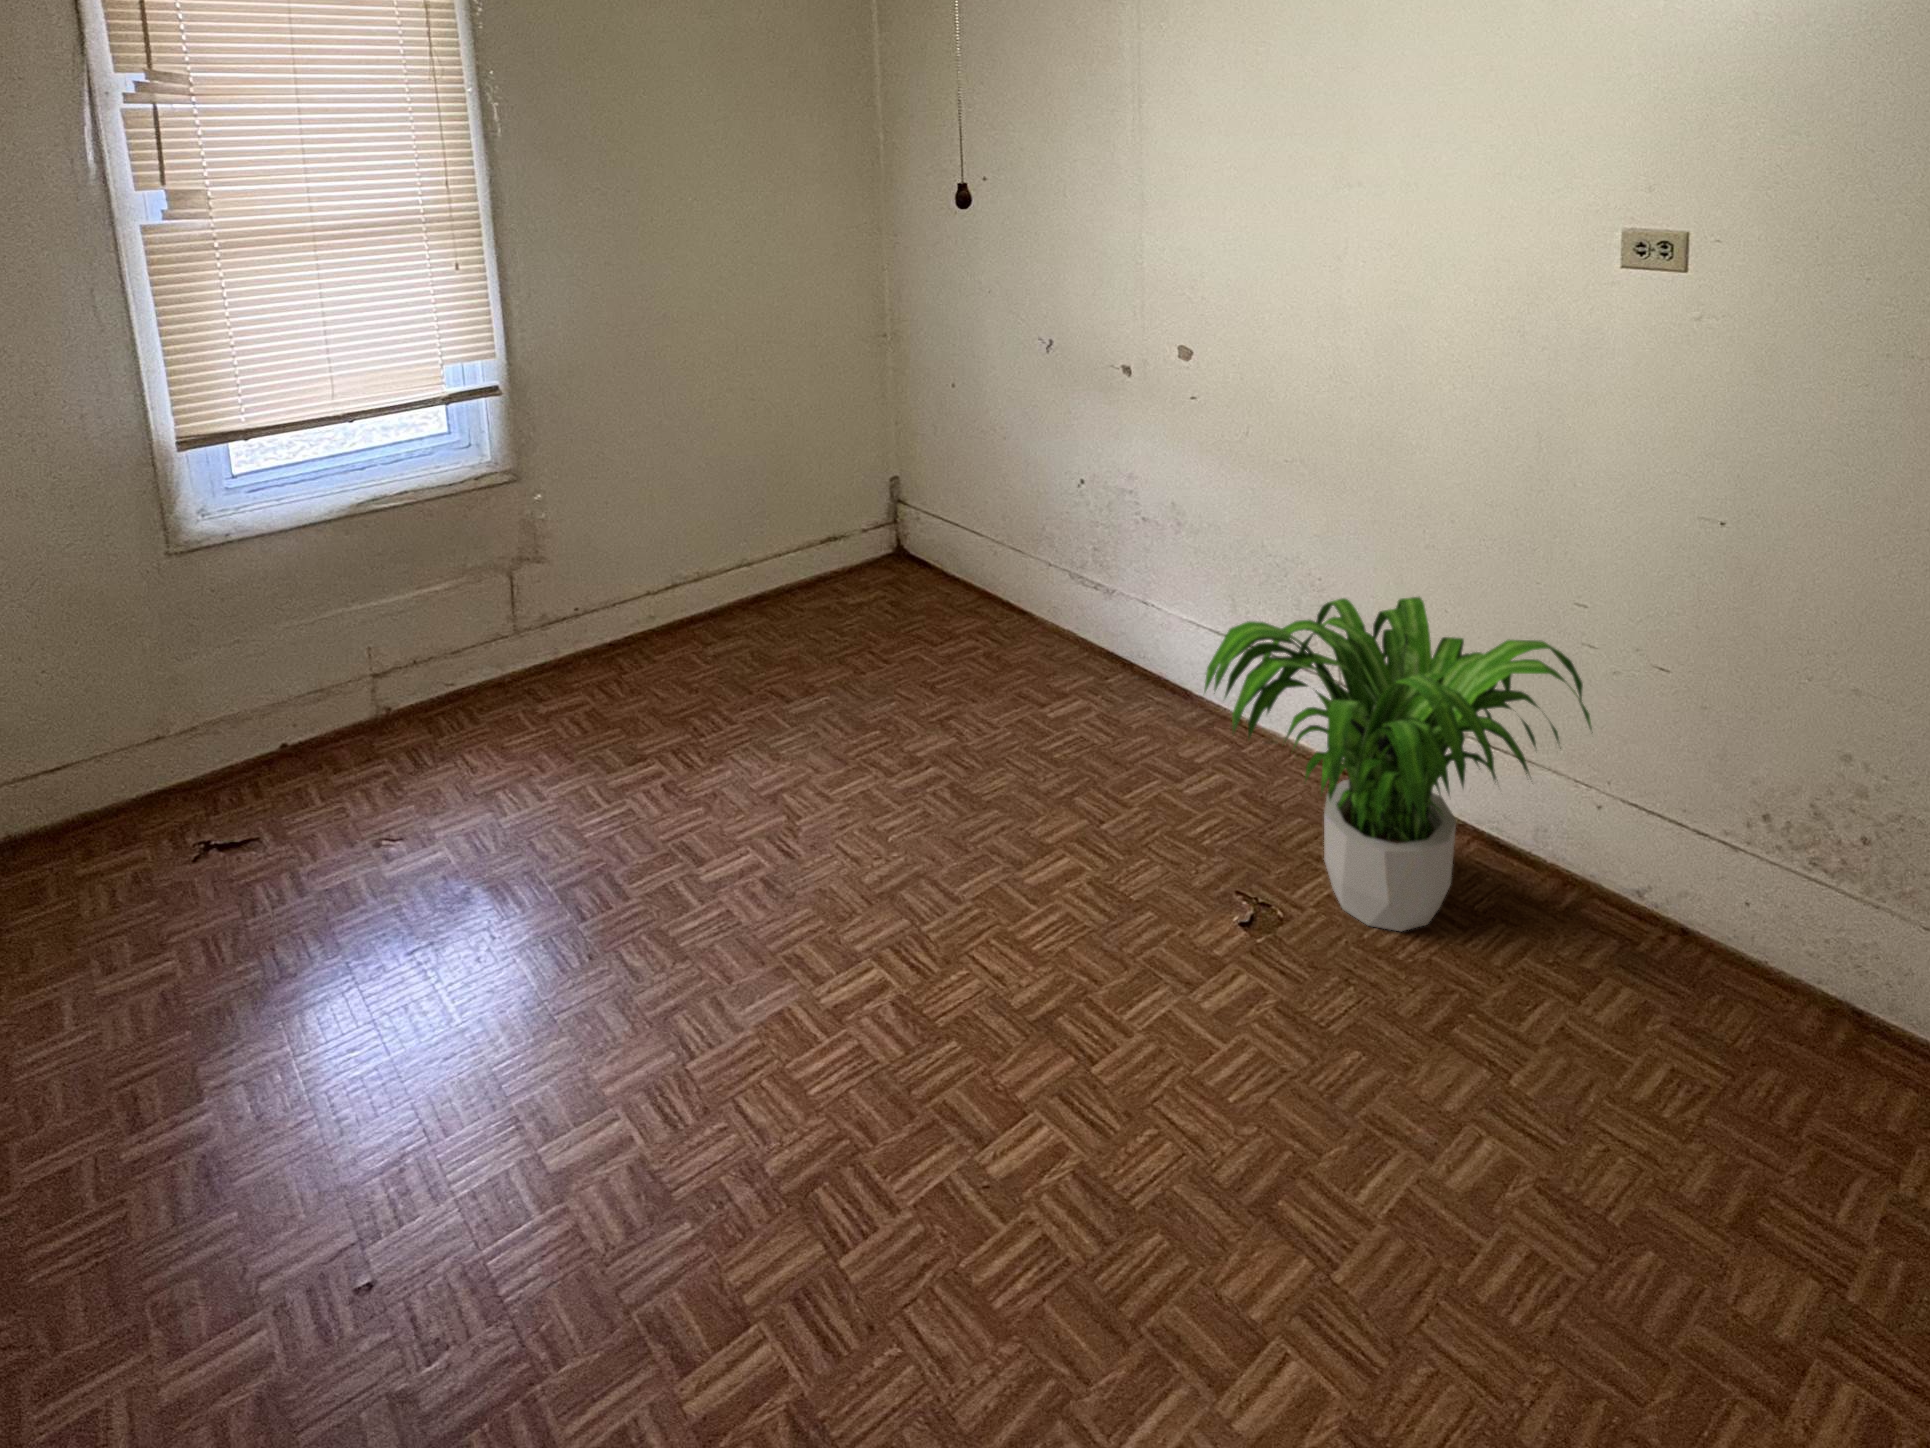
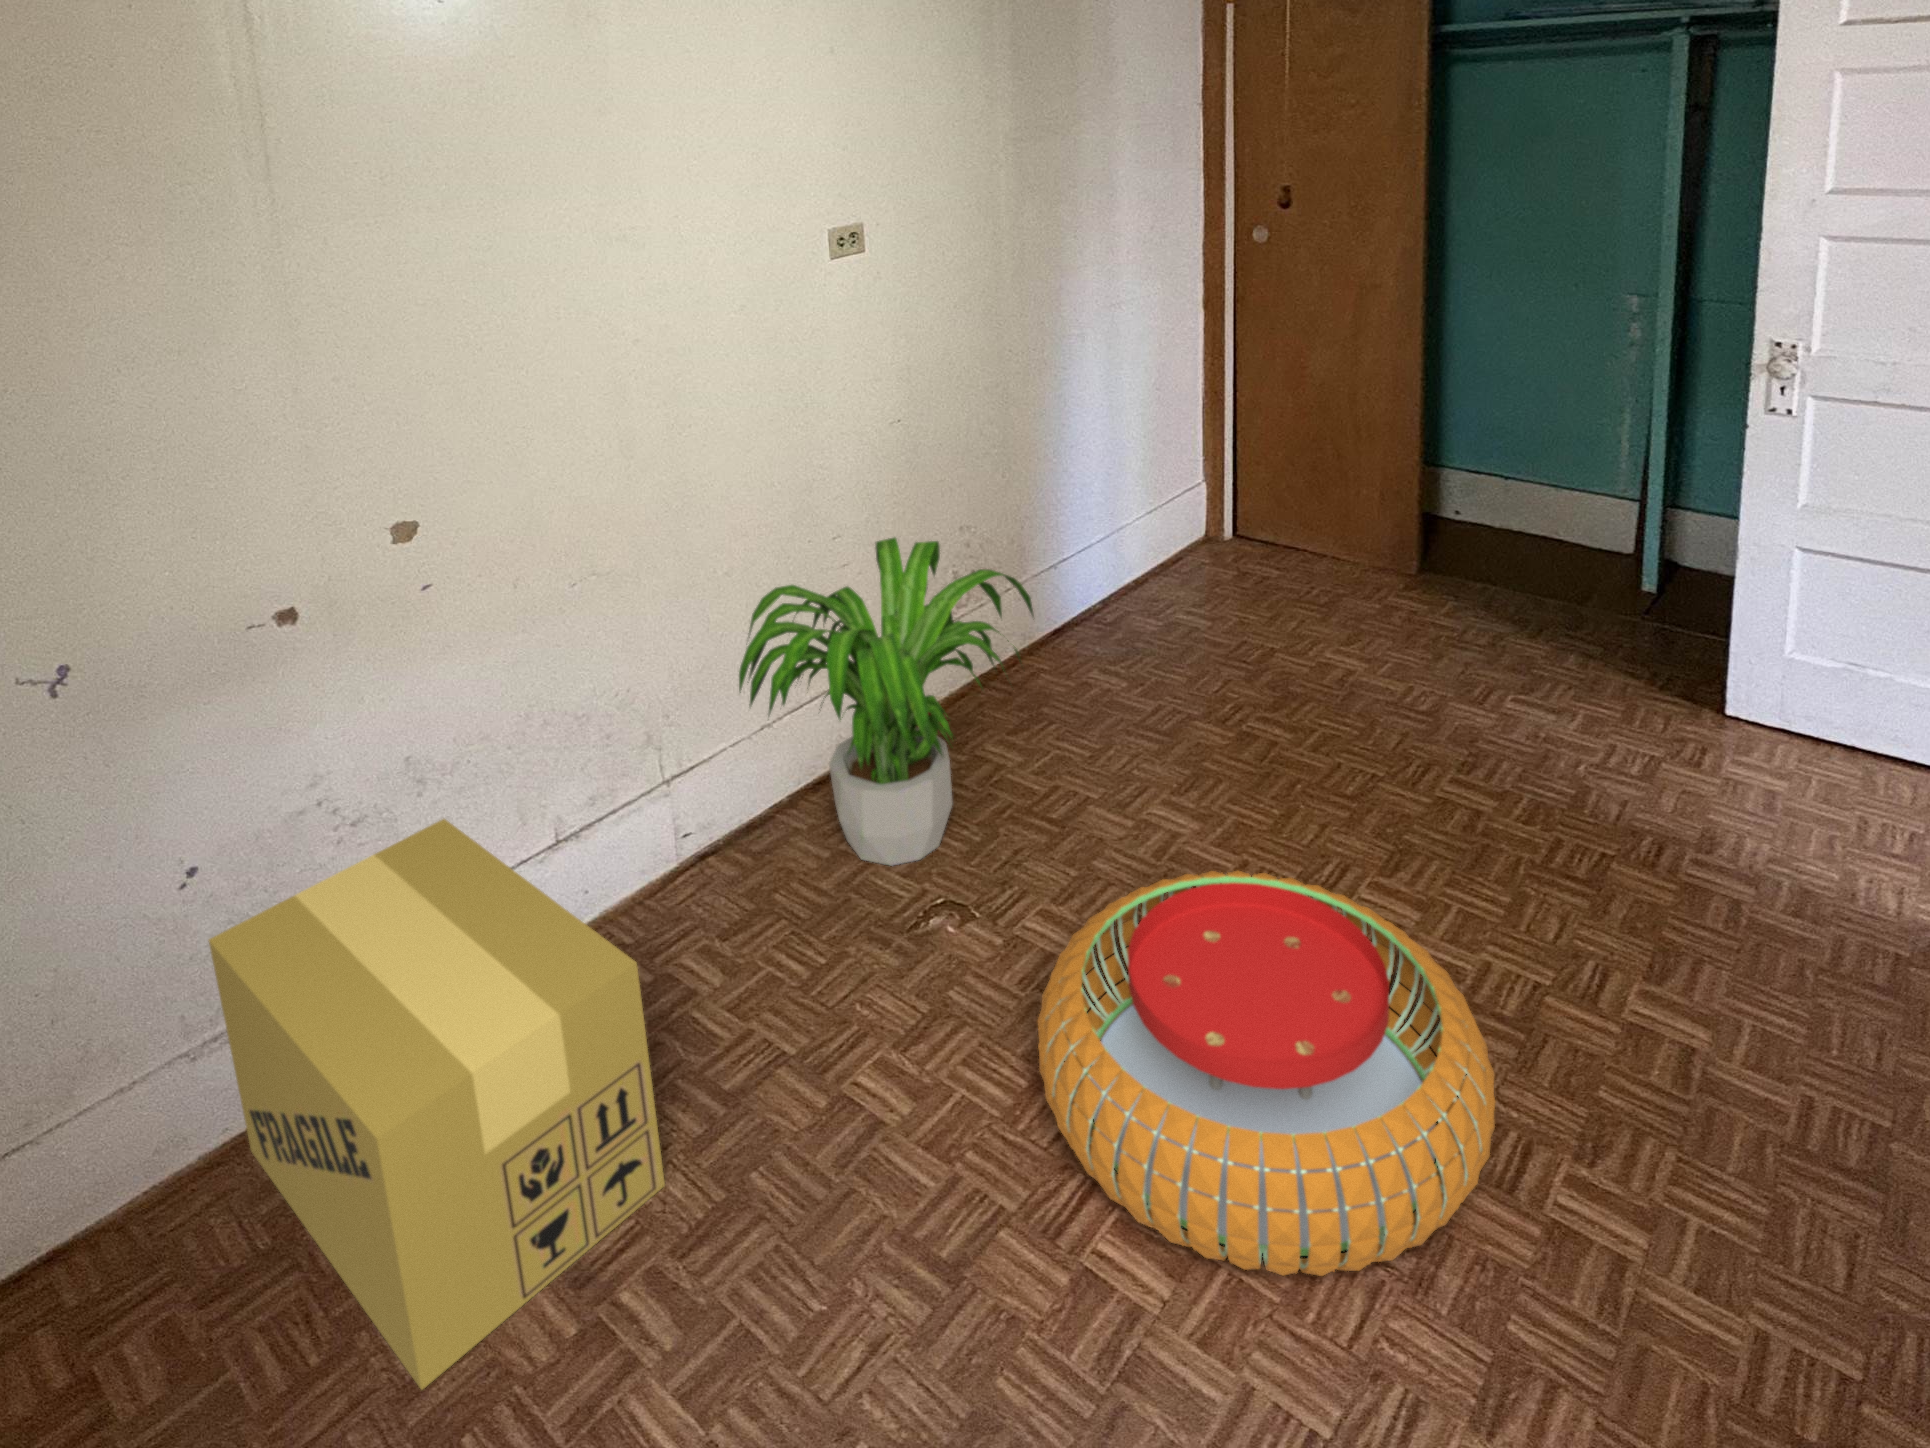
cardboard box: none [910,521,1176,780] -> present [209,819,665,1389]
pouf: none [746,879,1183,1292] -> present [1038,871,1496,1276]

